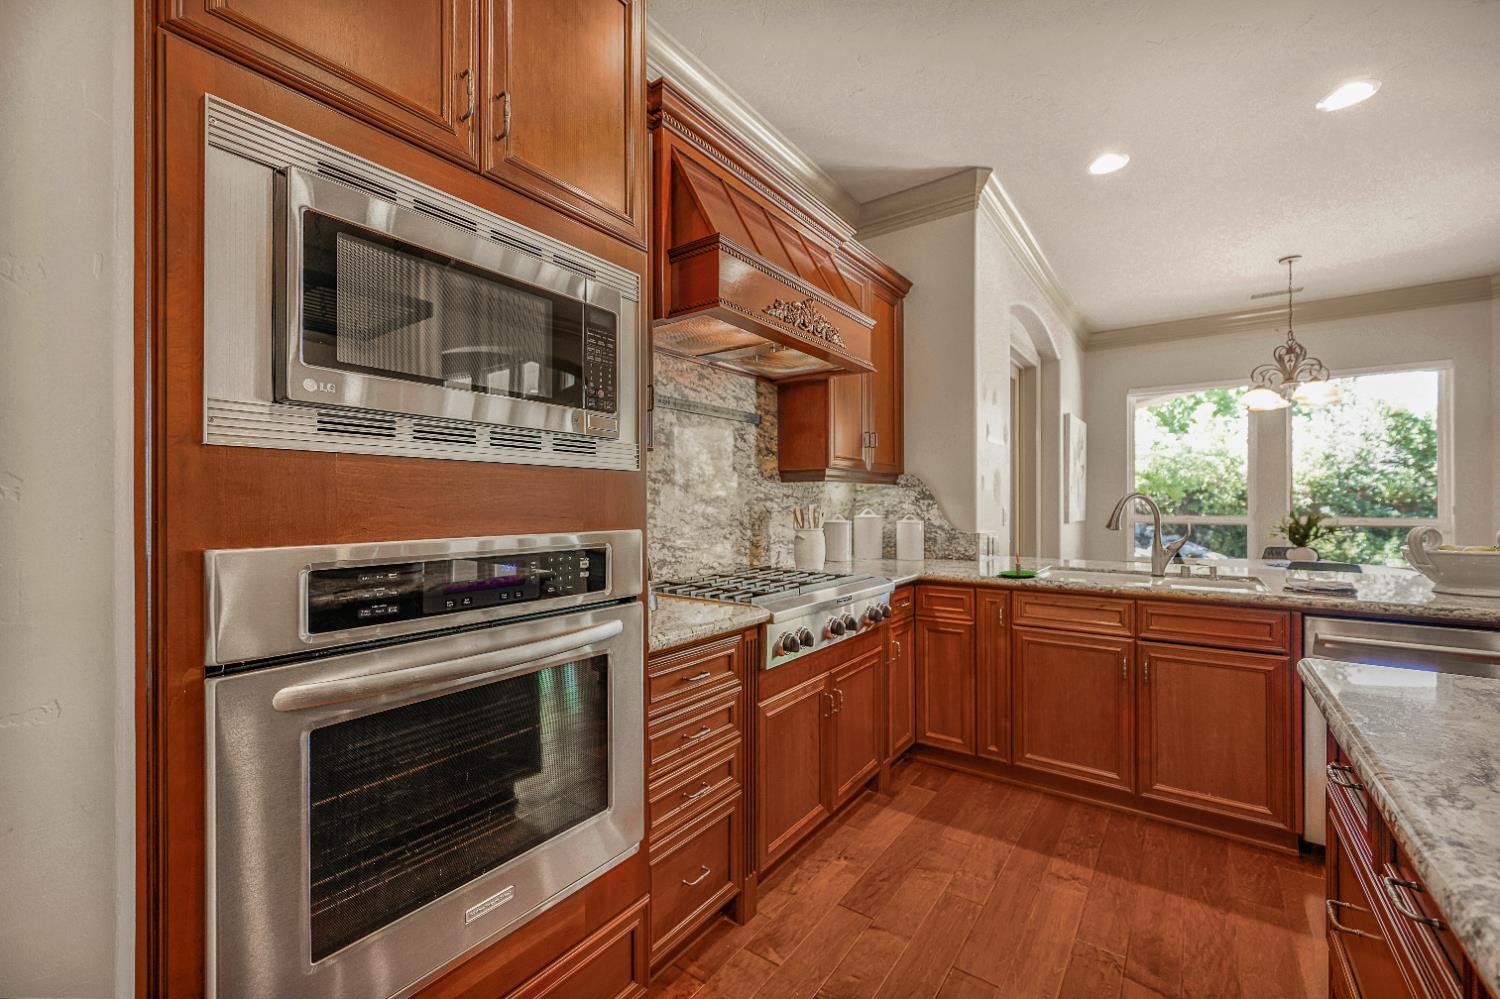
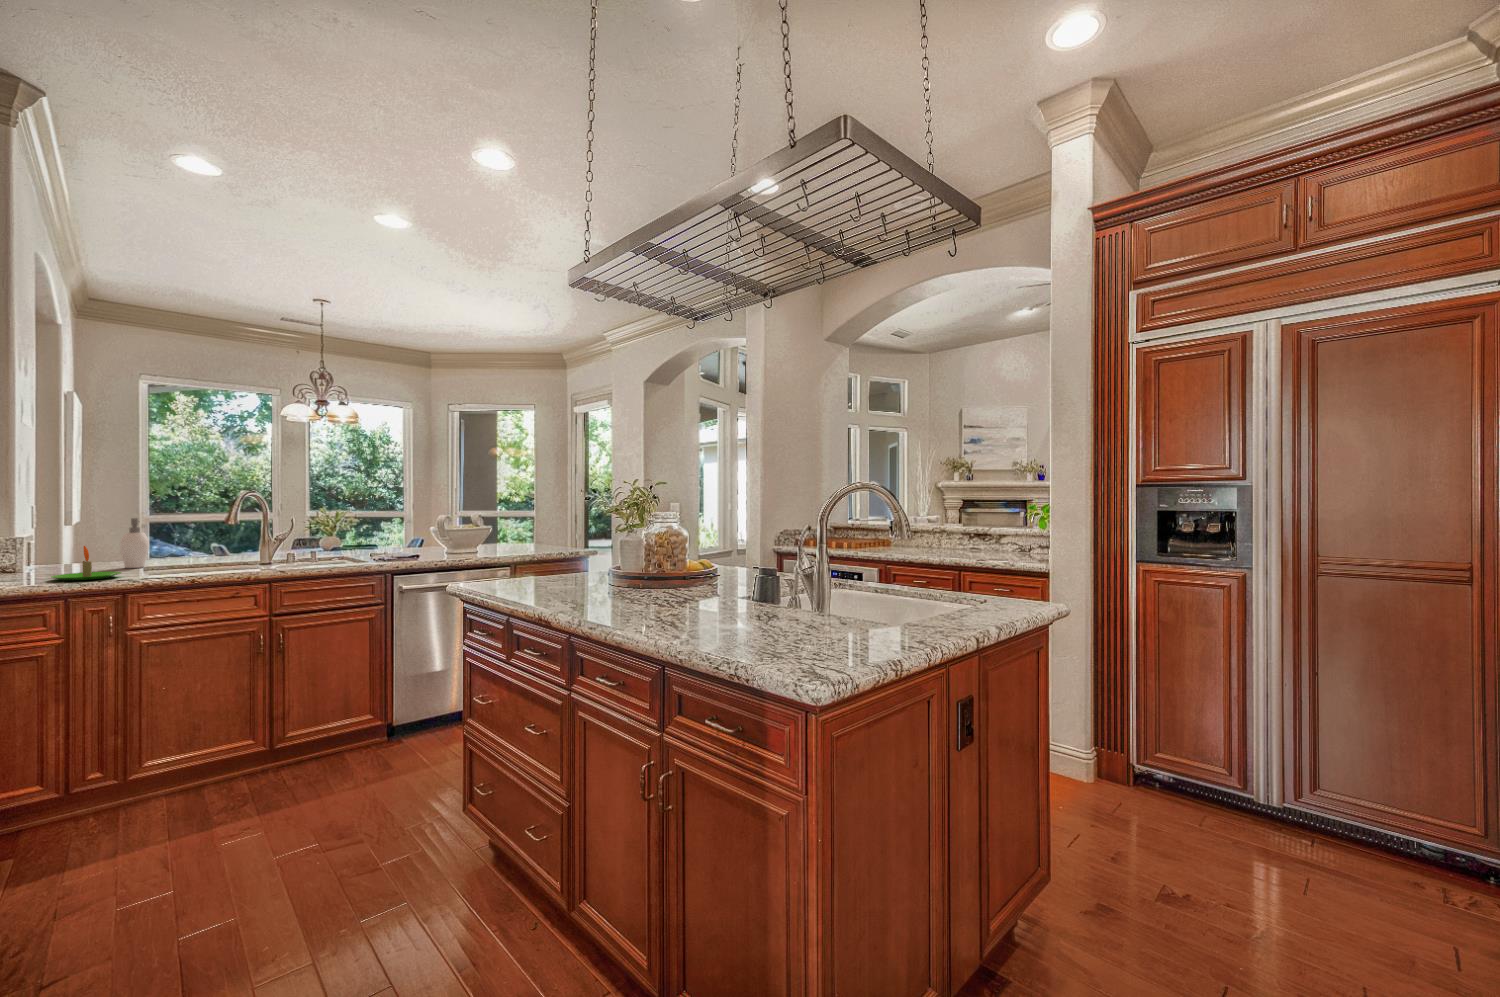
soap dispenser: none [1054,531,1072,570] -> present [120,518,149,568]

